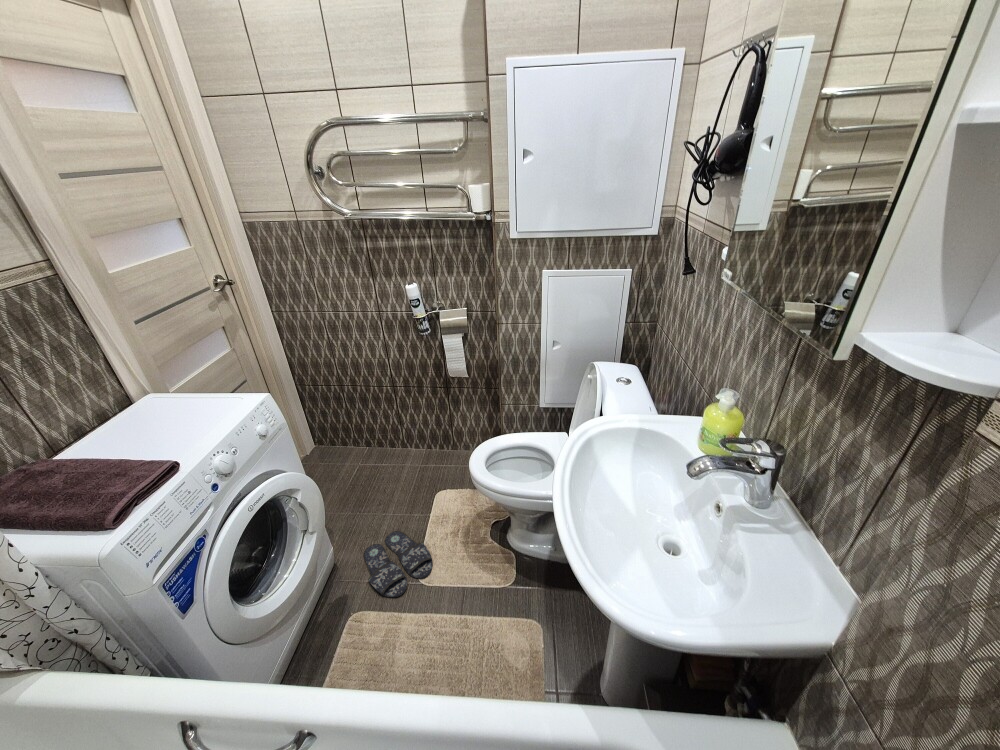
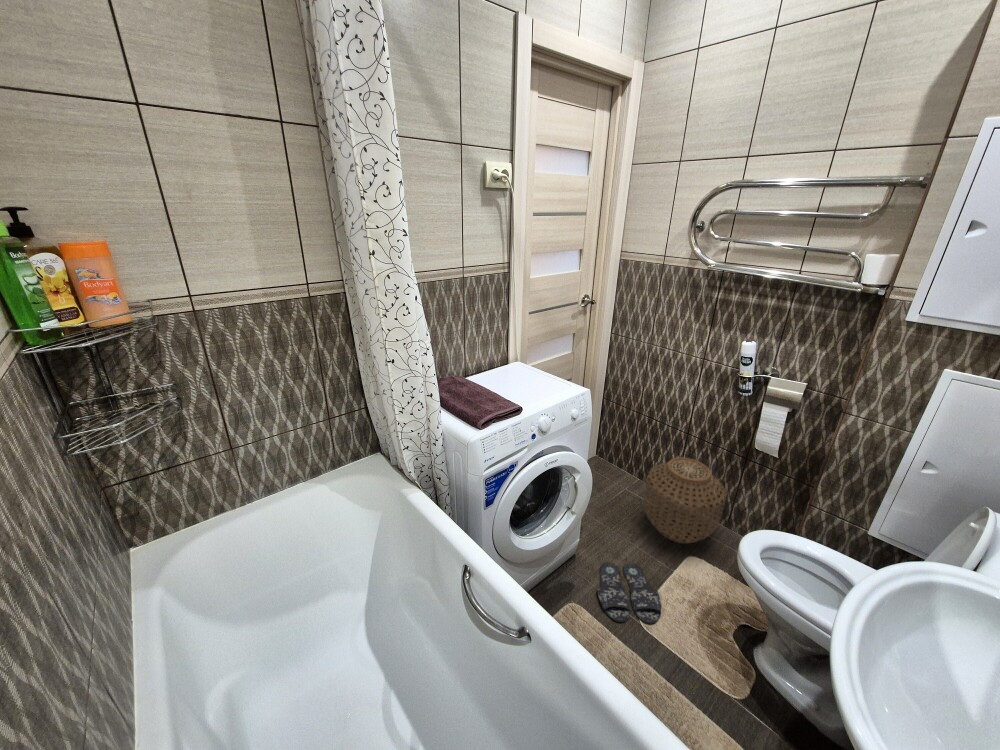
woven basket: none [372,408,447,489] -> present [644,457,726,543]

